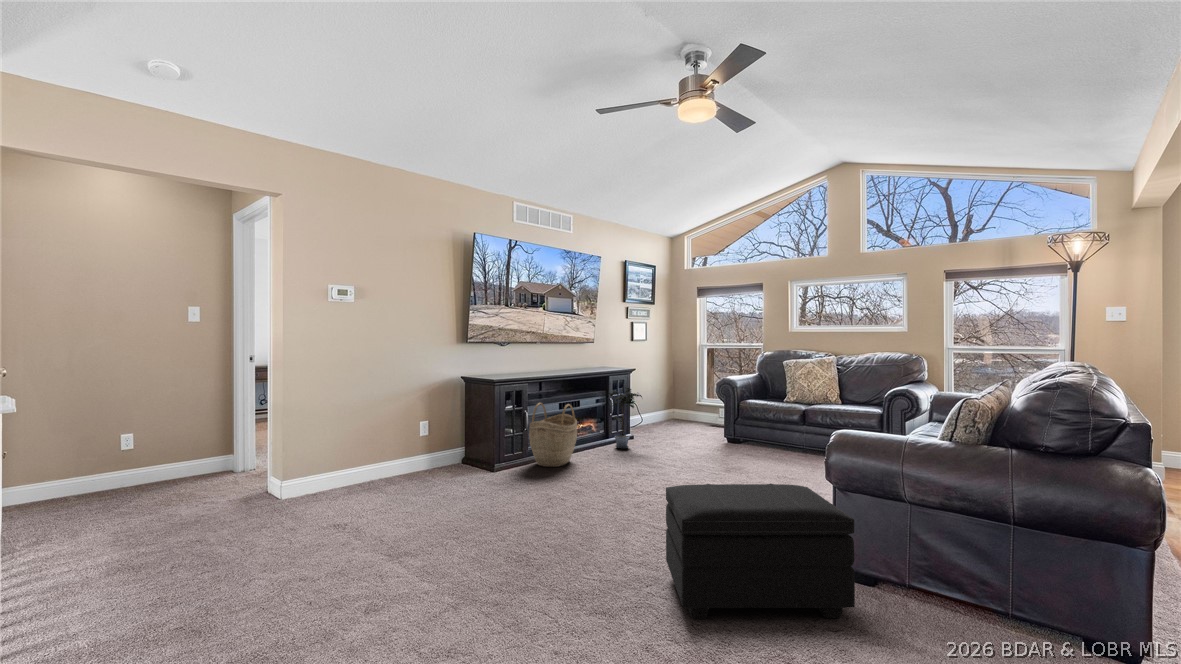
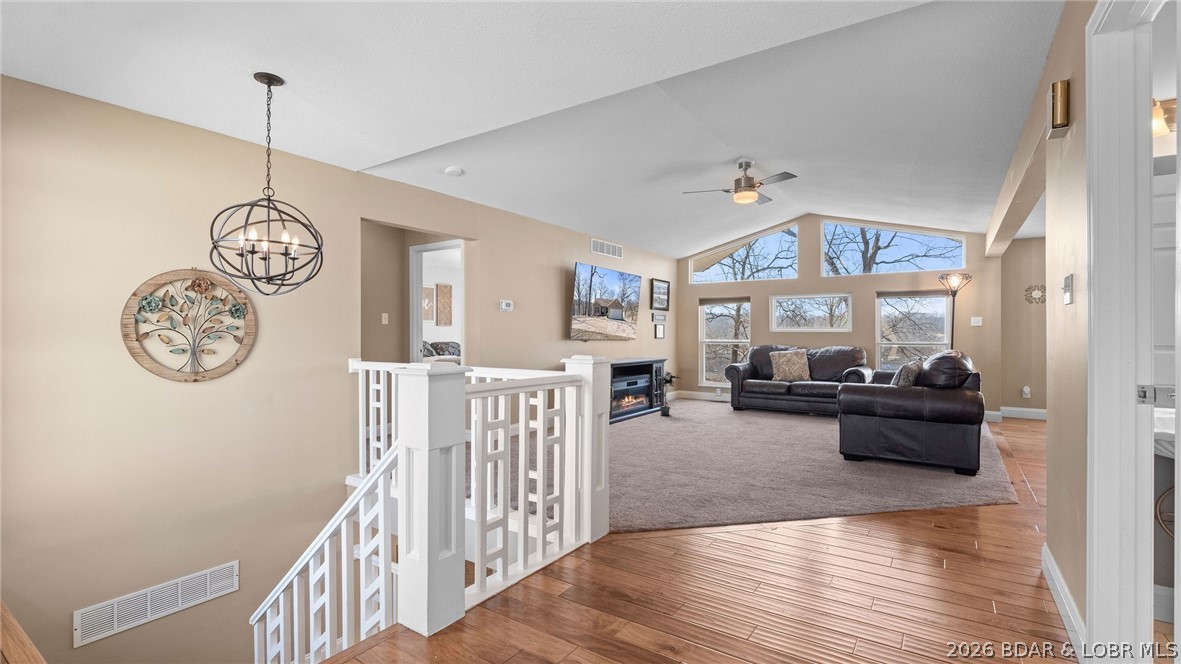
woven basket: present [529,403,577,467] -> none [615,382,645,425]
footstool: present [666,484,855,619] -> none [756,413,857,473]

